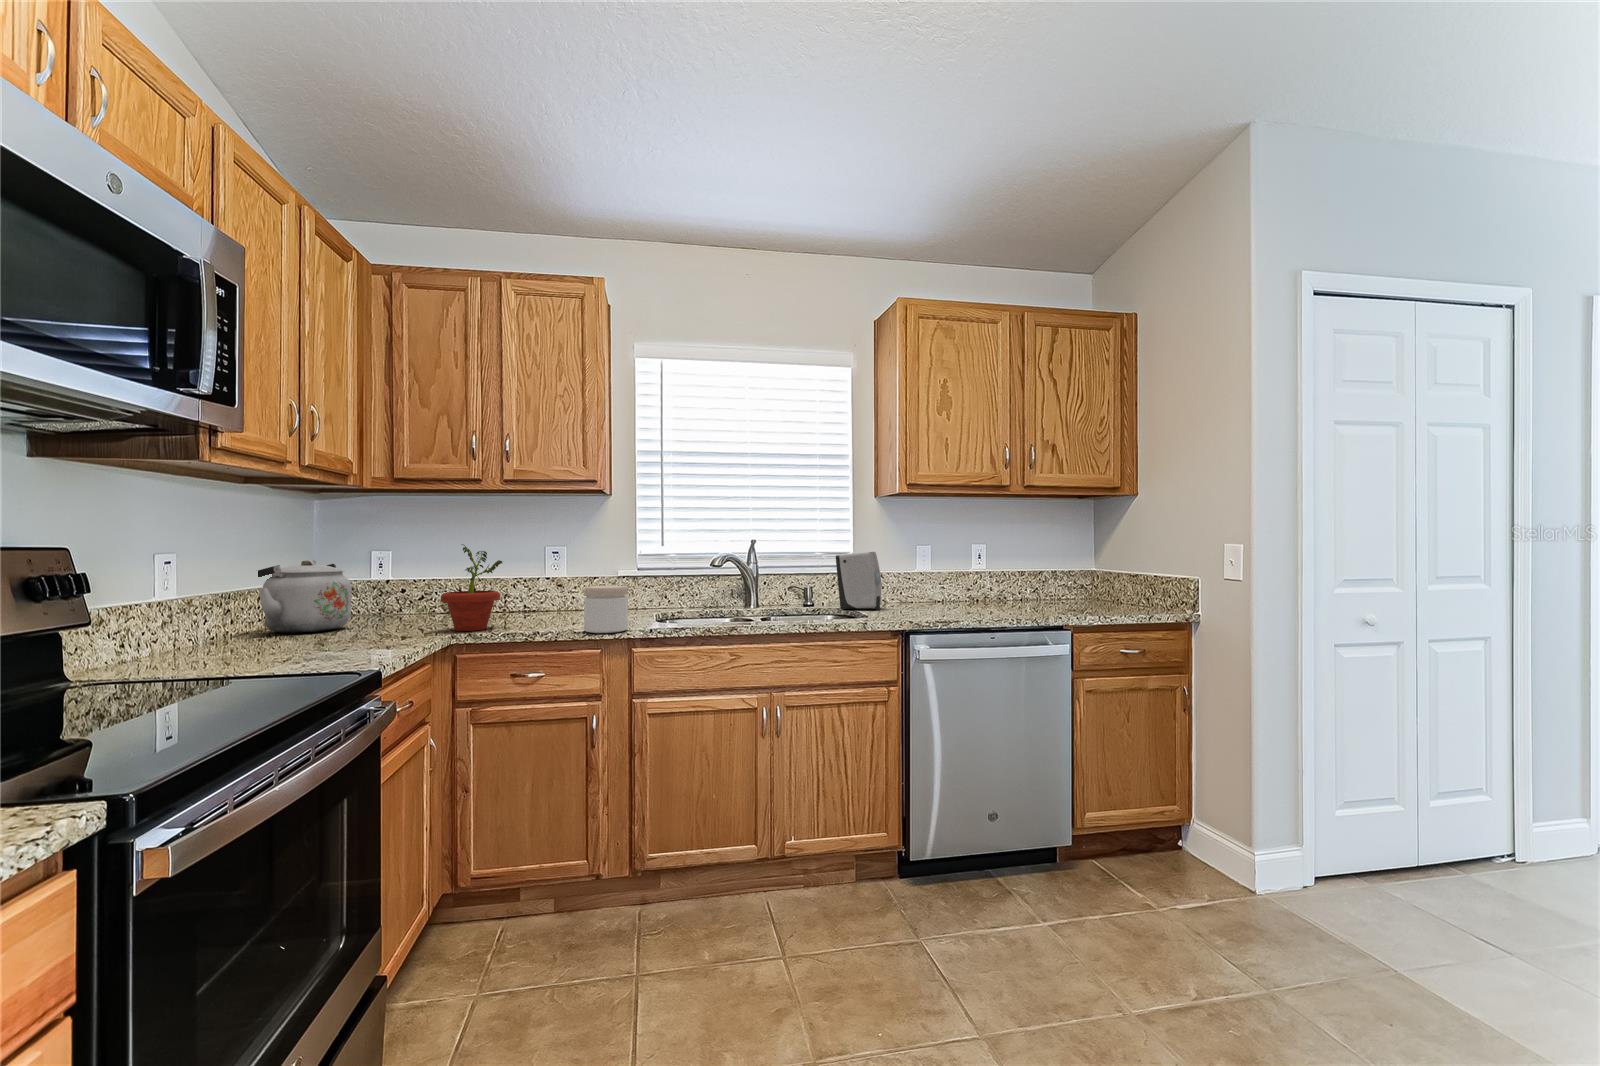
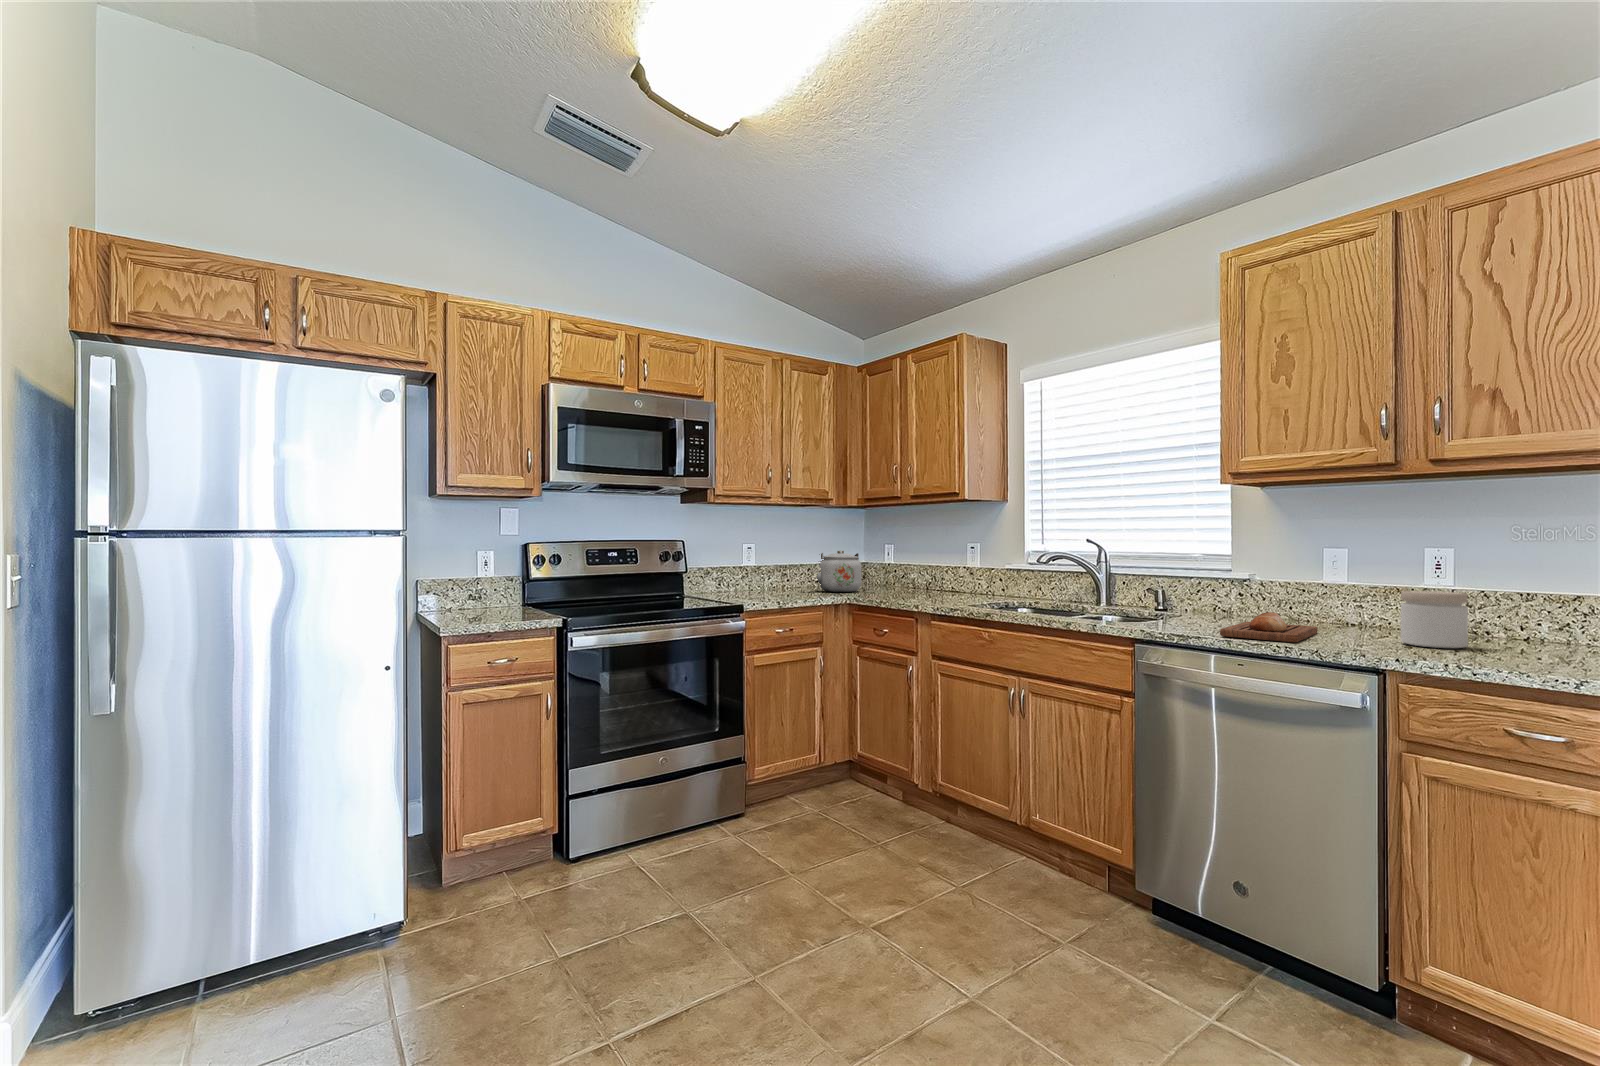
potted plant: present [441,544,502,631] -> none [869,542,907,599]
soap dispenser: present [836,552,881,610] -> none [1182,554,1239,623]
jar: present [584,586,628,633] -> present [1401,591,1468,648]
bread loaf: none [912,596,1003,618] -> present [1220,612,1317,642]

